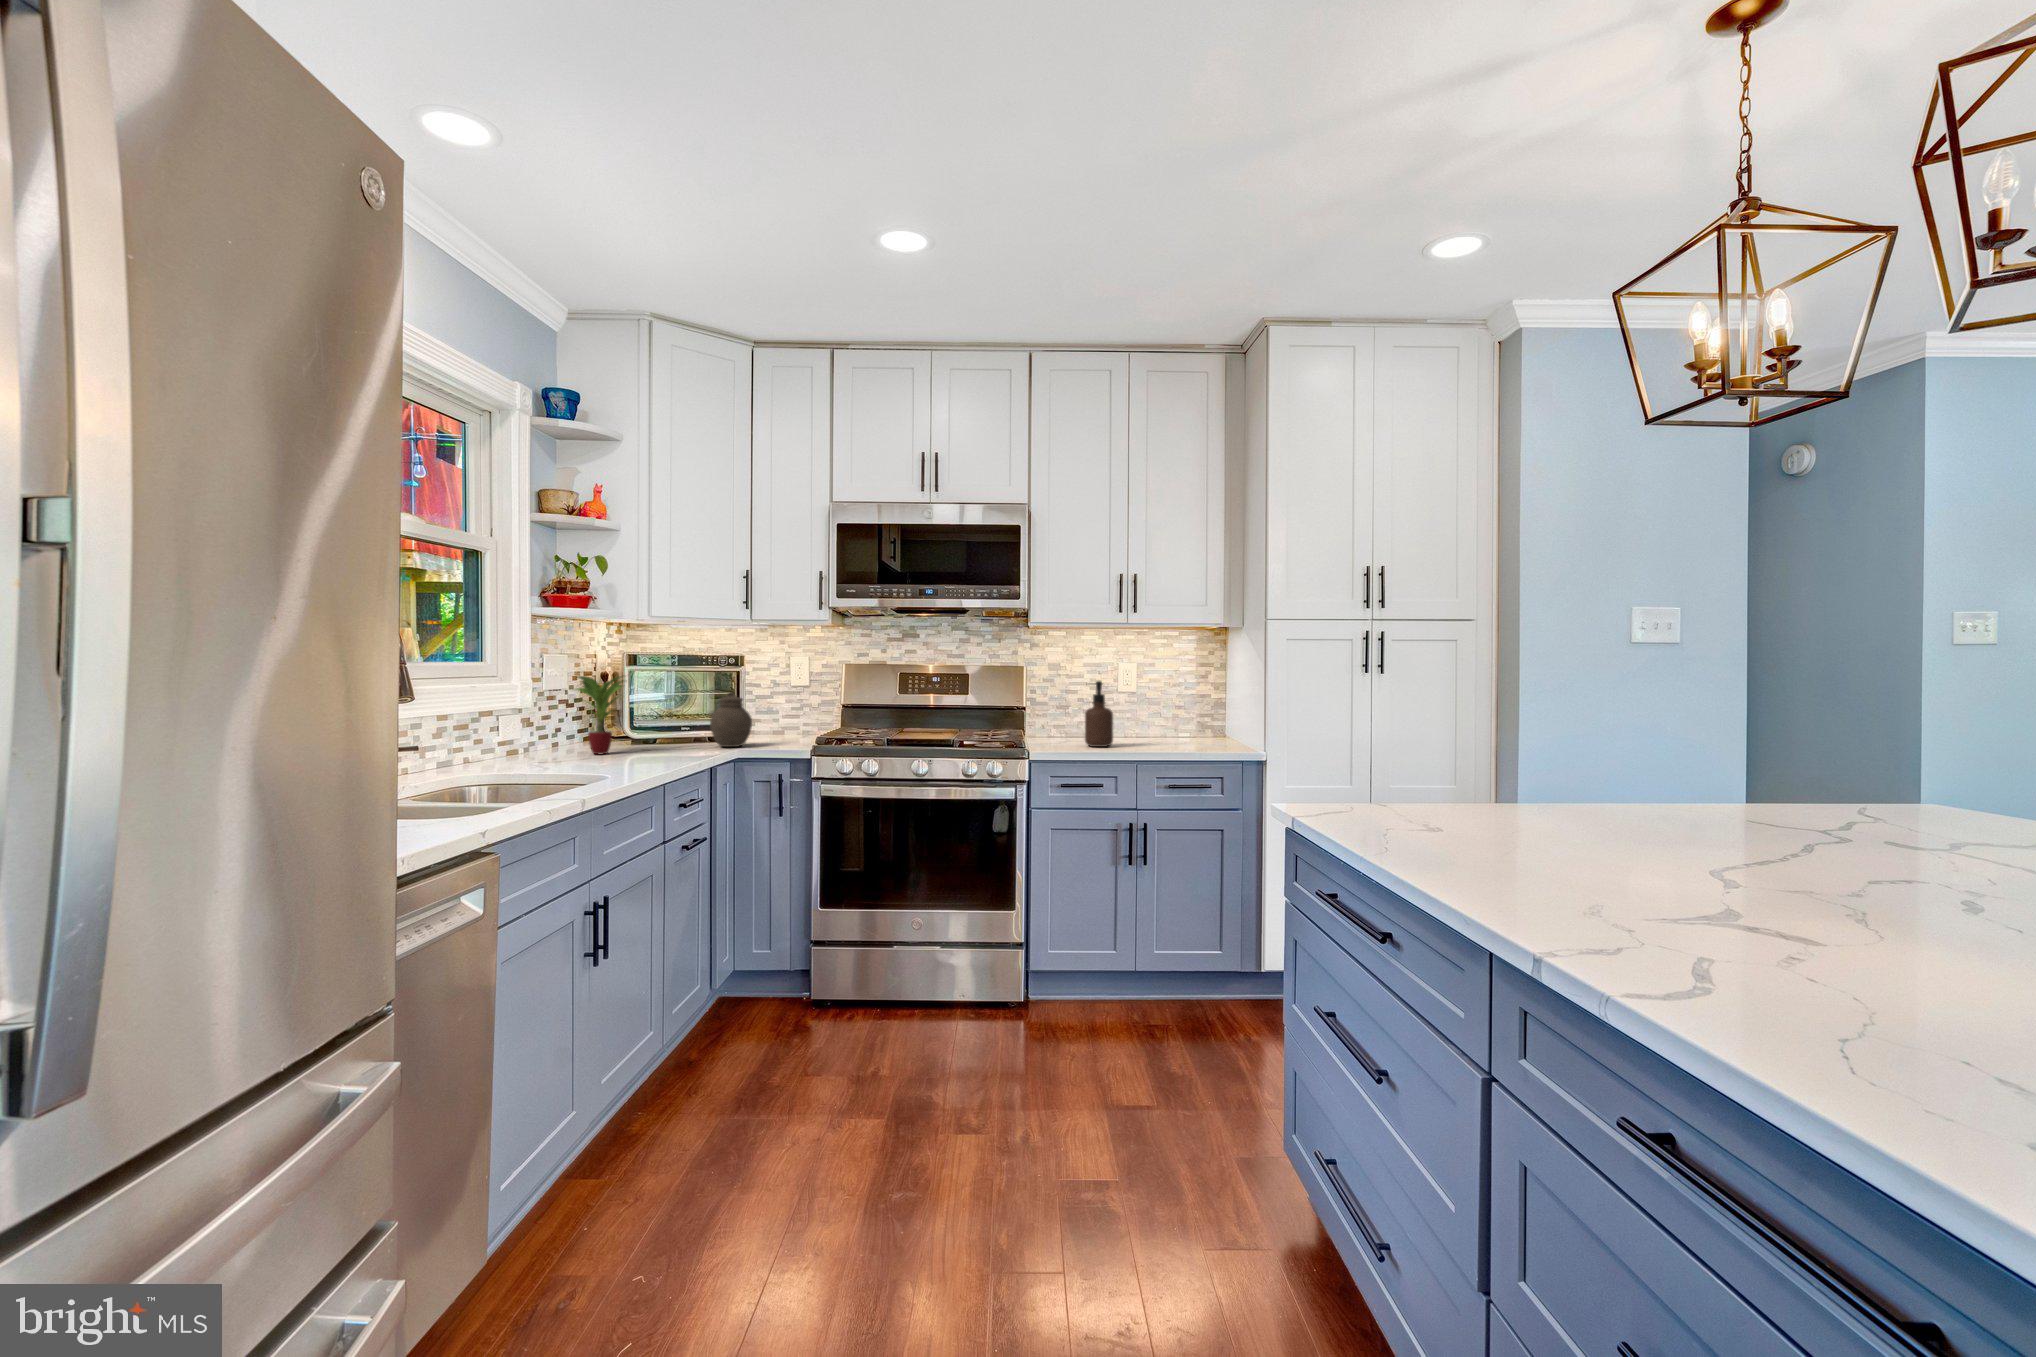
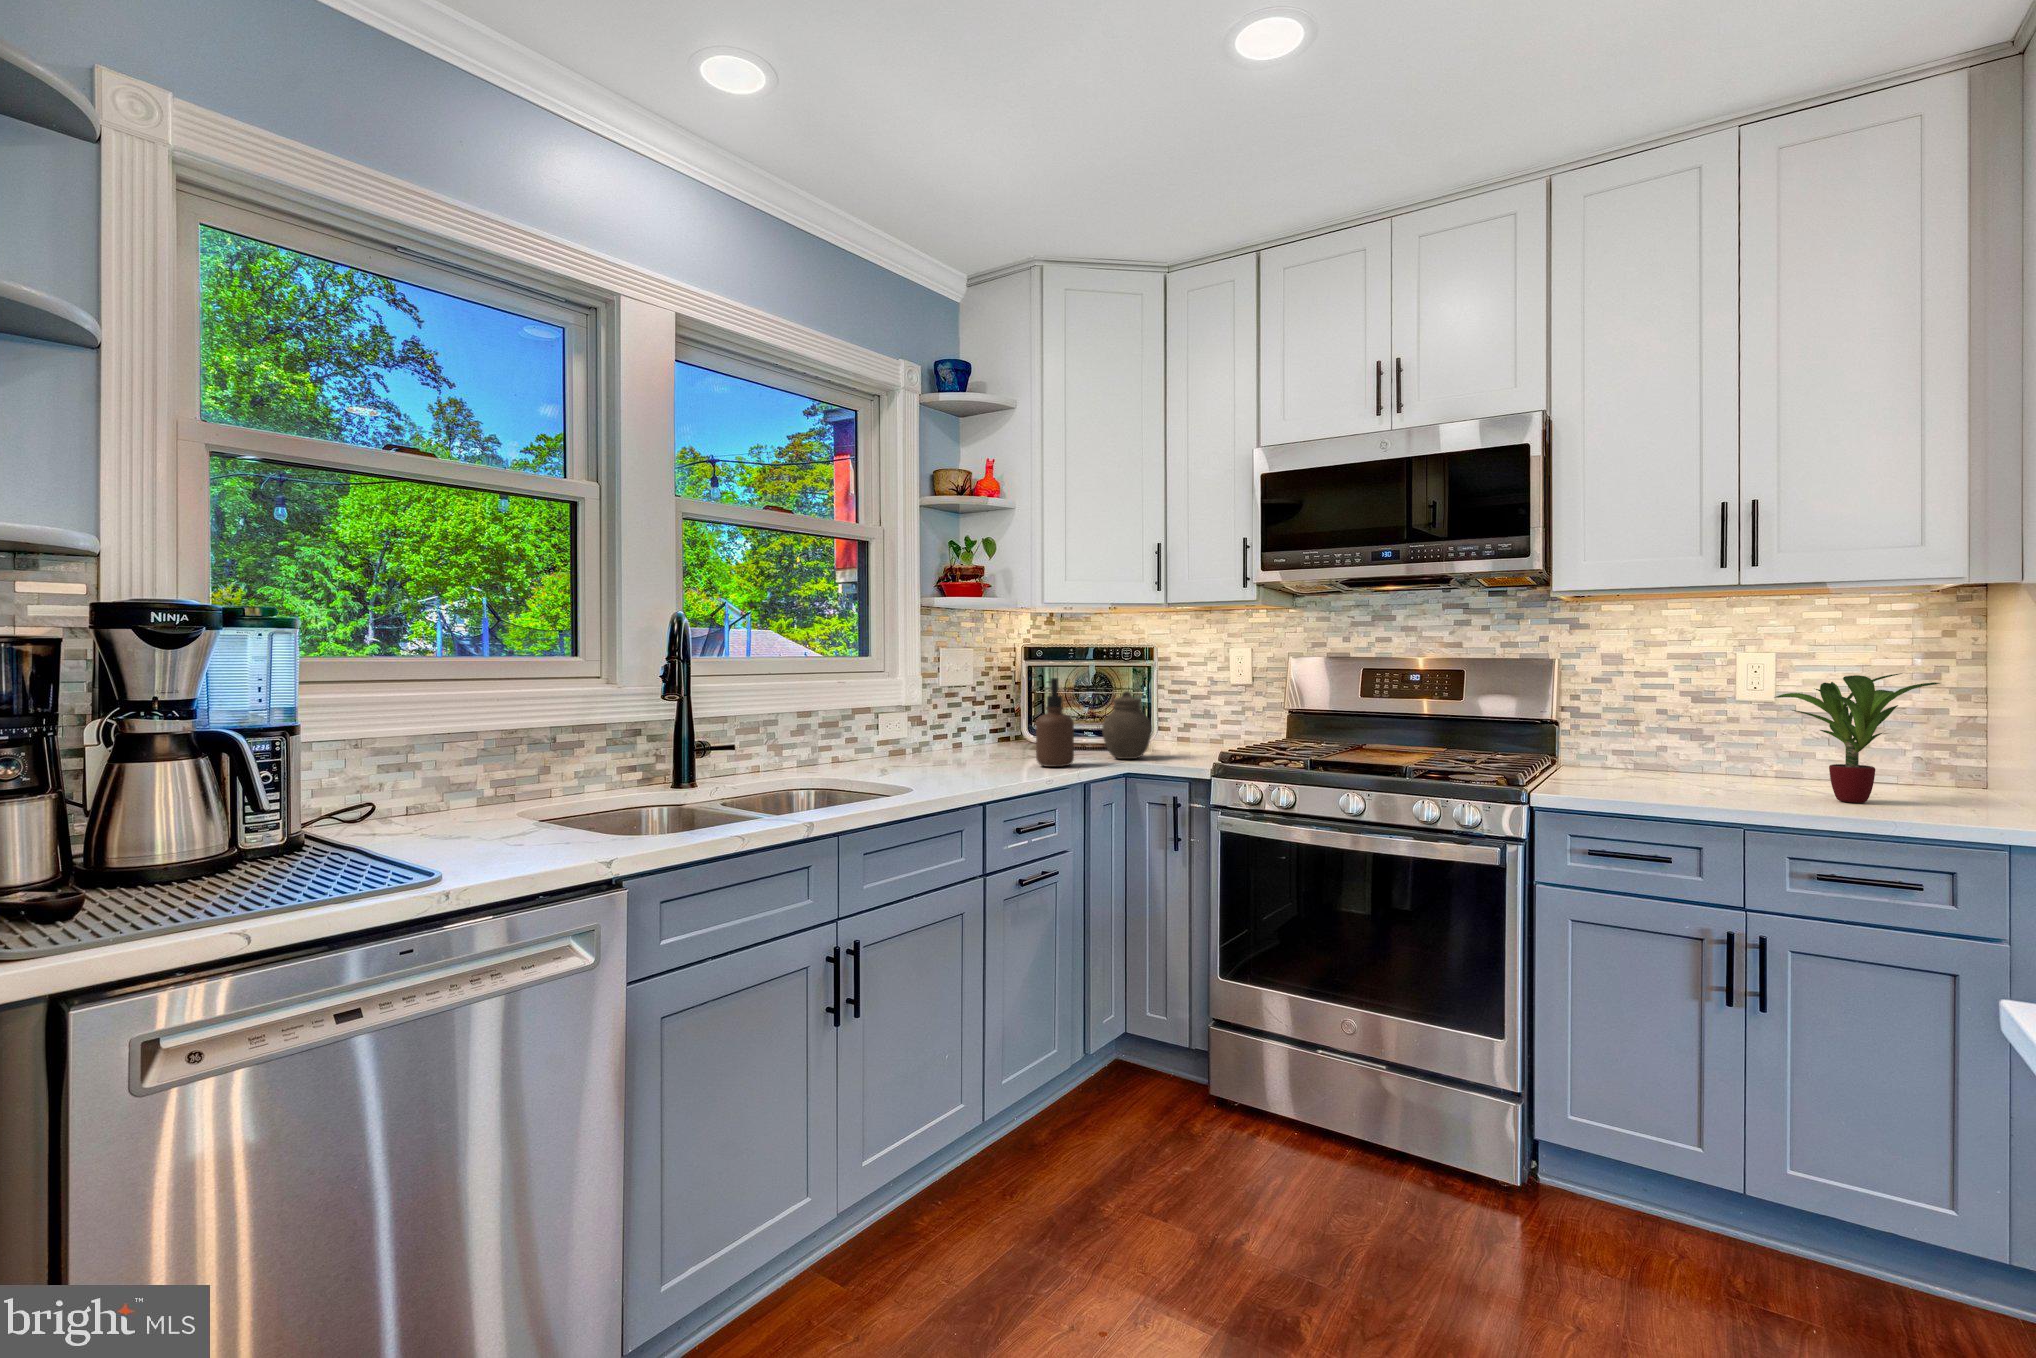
potted plant: present [576,675,624,754] -> present [1775,673,1940,803]
soap dispenser: present [1085,681,1113,747] -> present [1036,678,1074,767]

